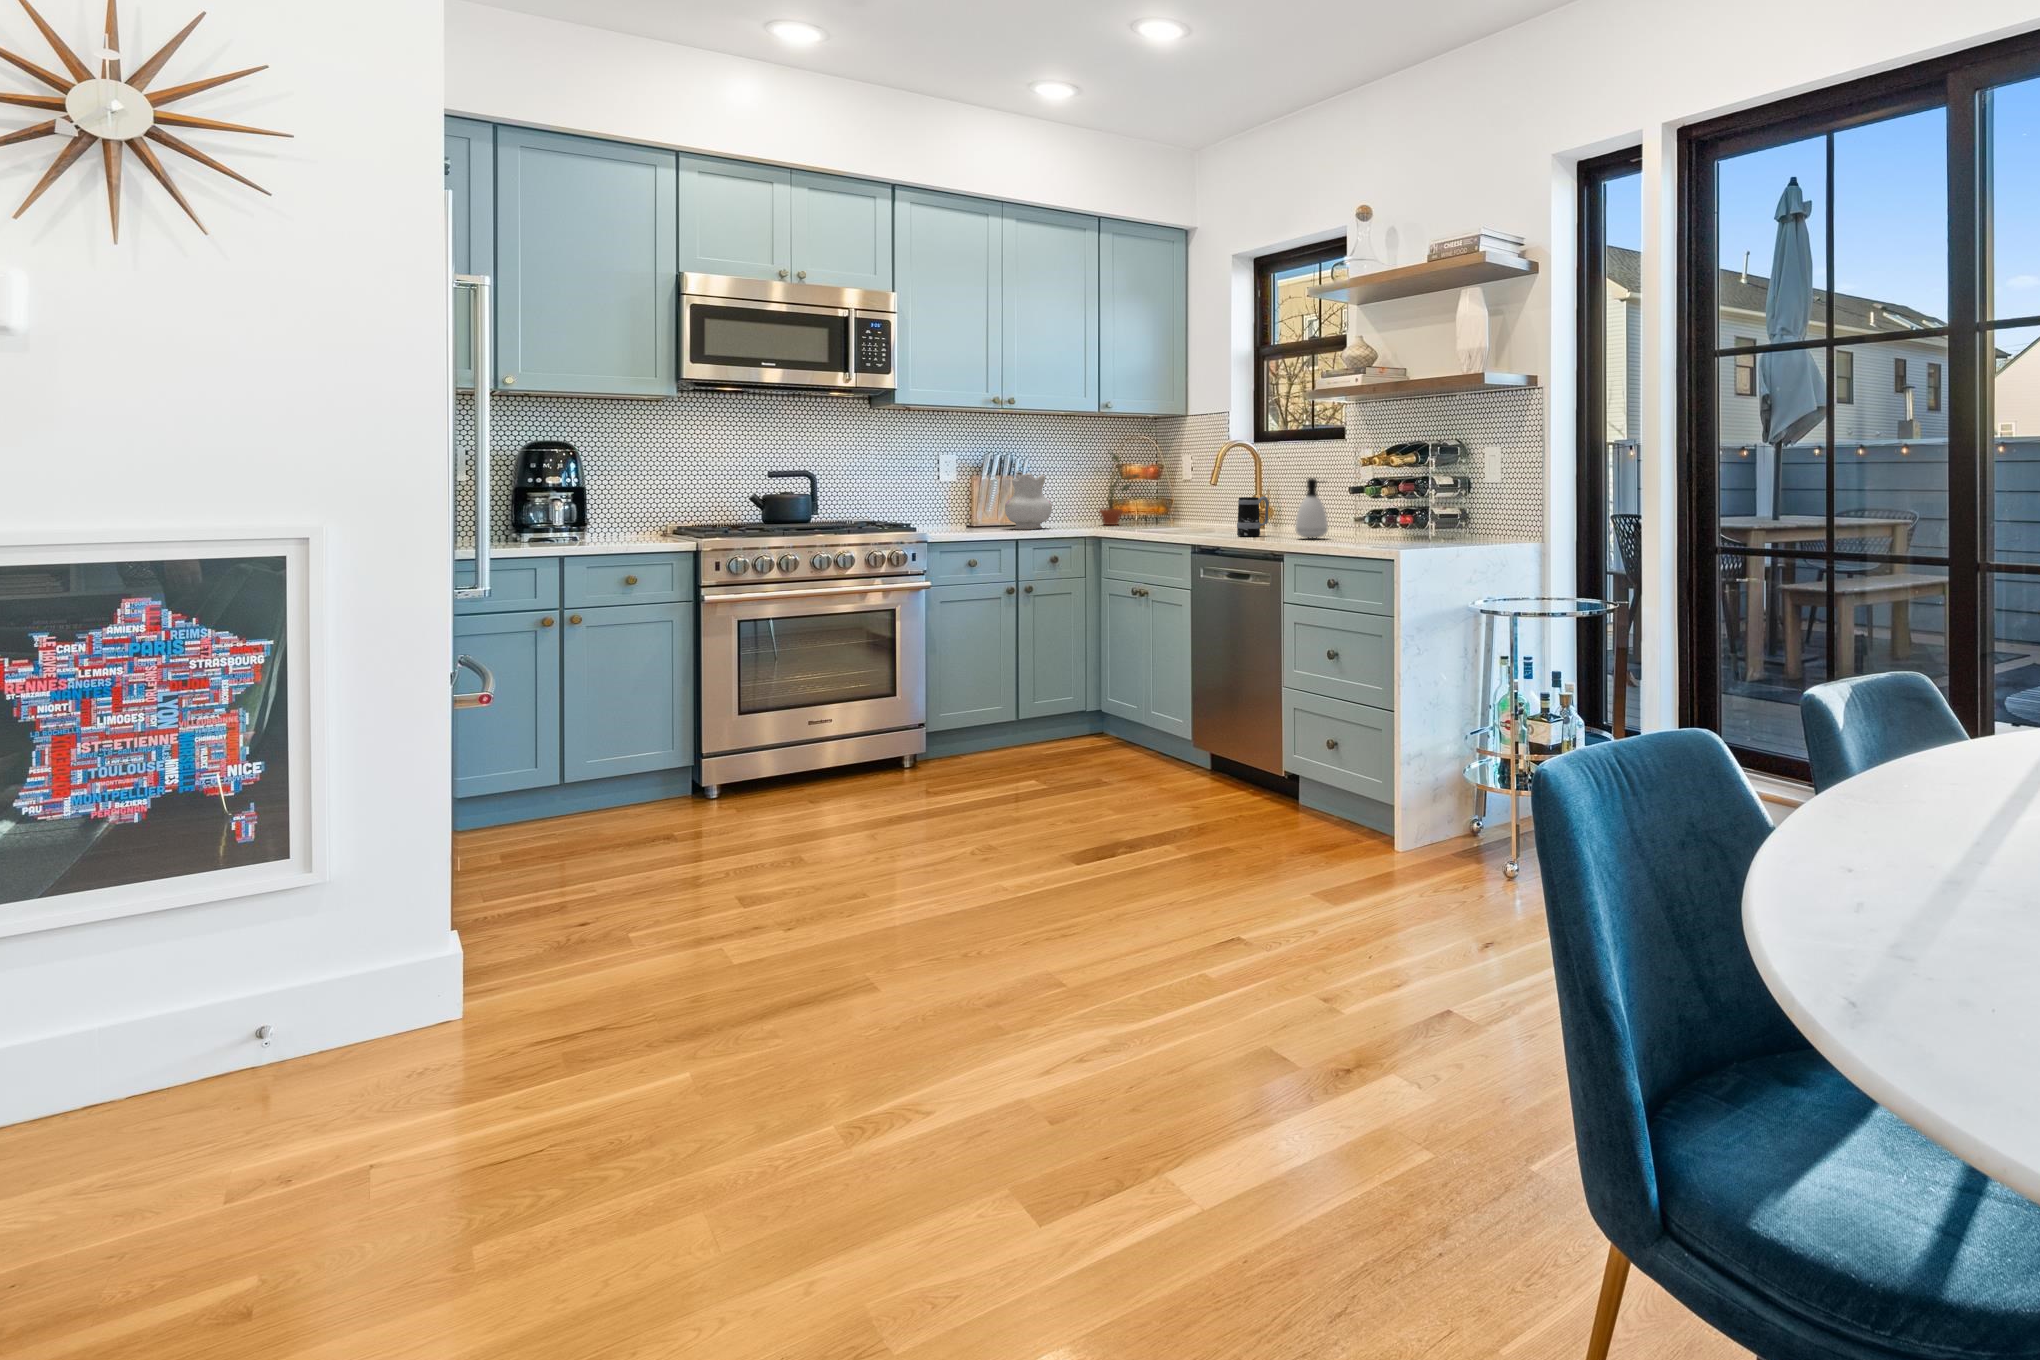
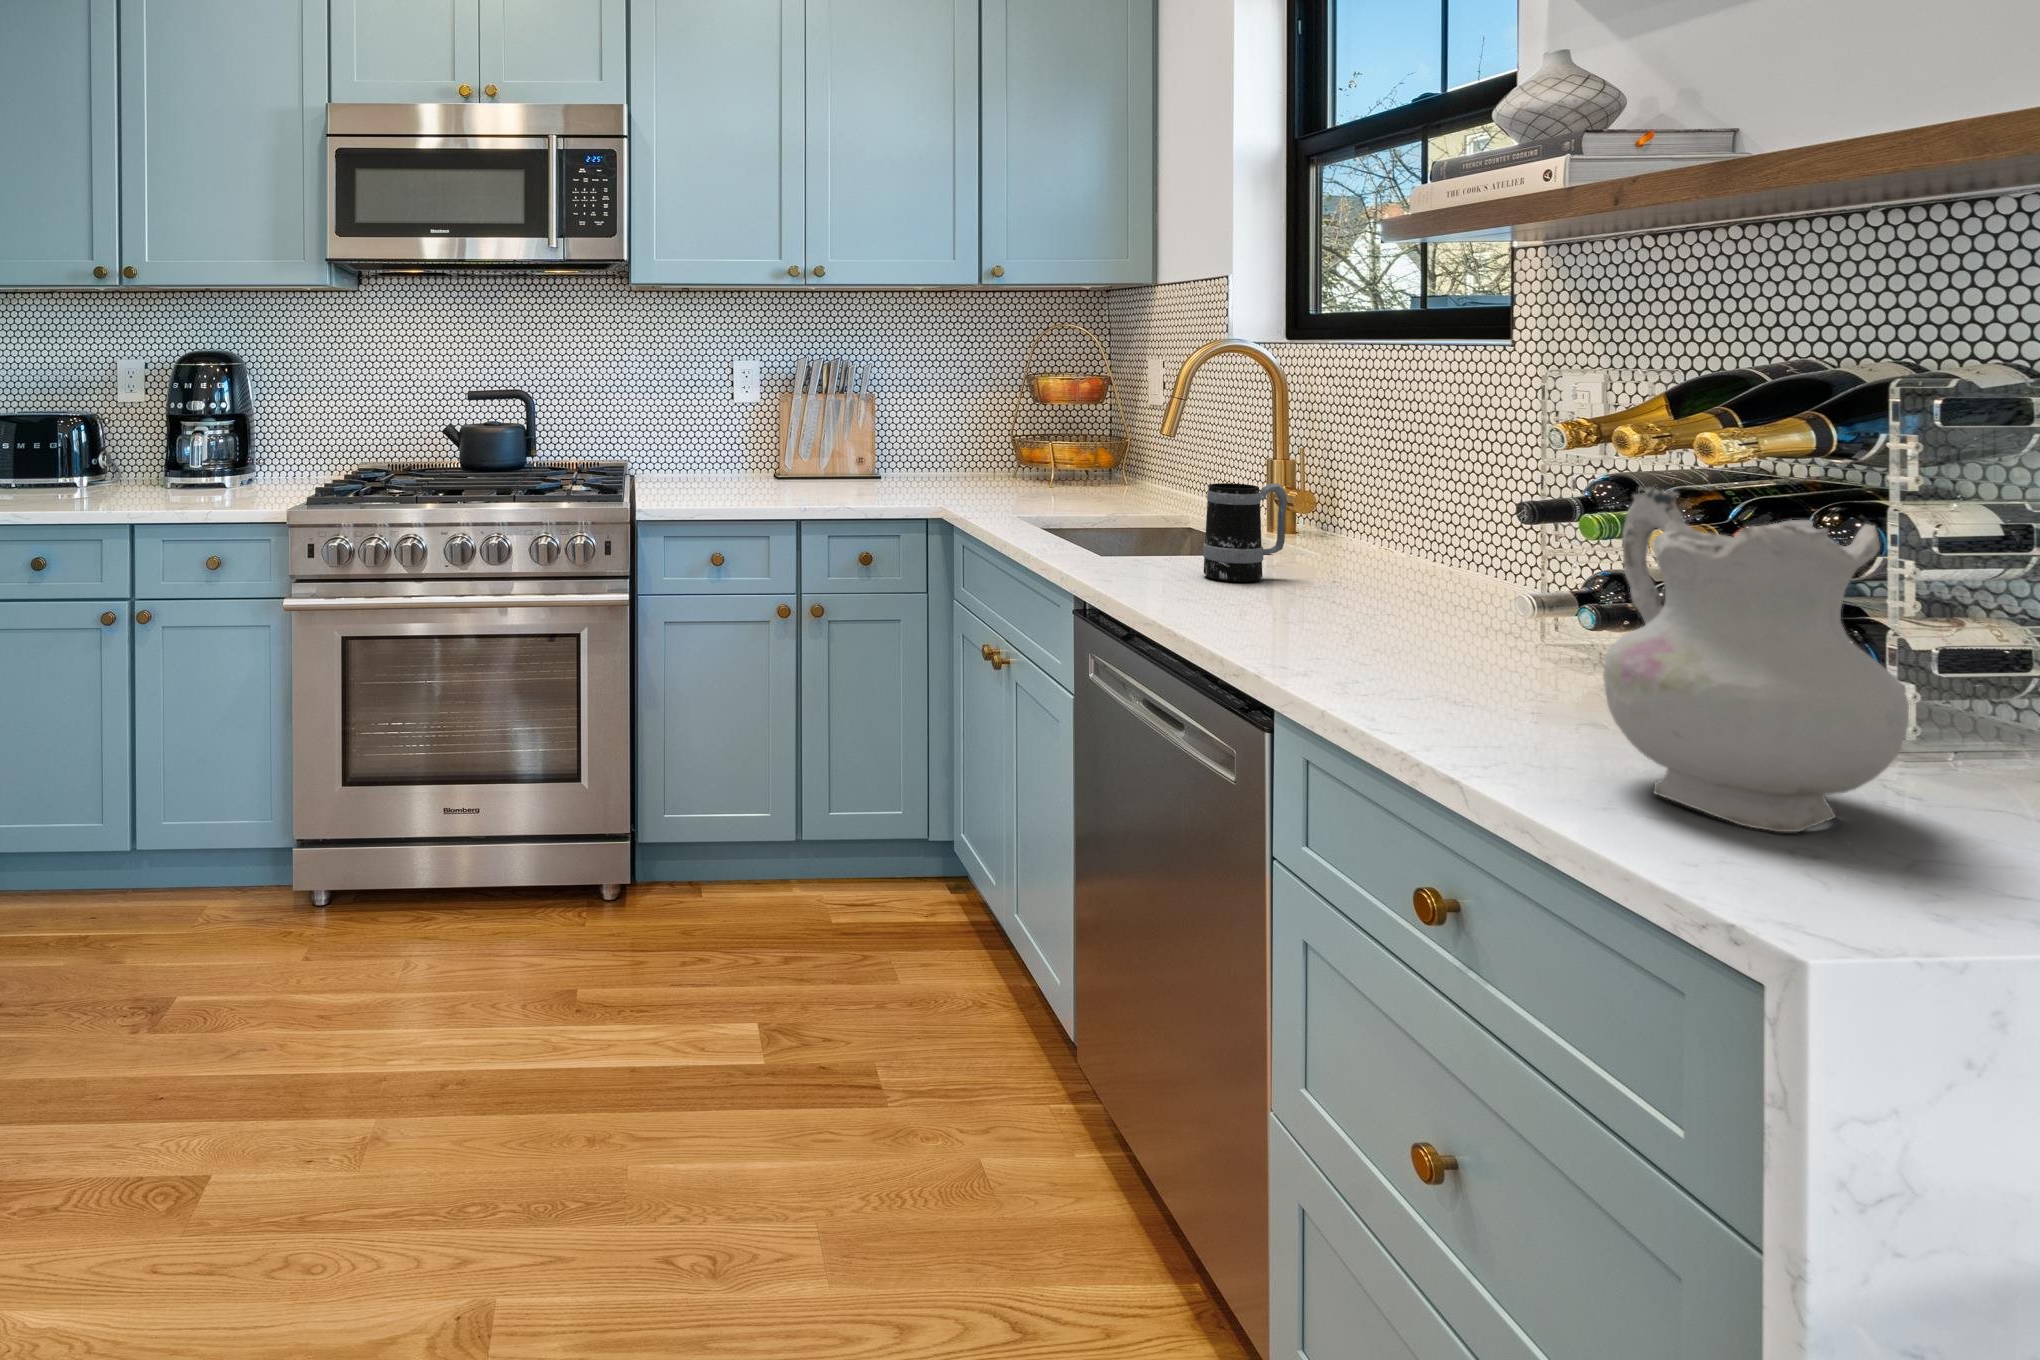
potted plant: present [1099,453,1139,525] -> none [970,350,1053,492]
ceramic pitcher: present [1005,472,1052,530] -> present [1603,486,1909,832]
soap dispenser: present [1296,478,1328,538] -> none [1351,455,1449,617]

